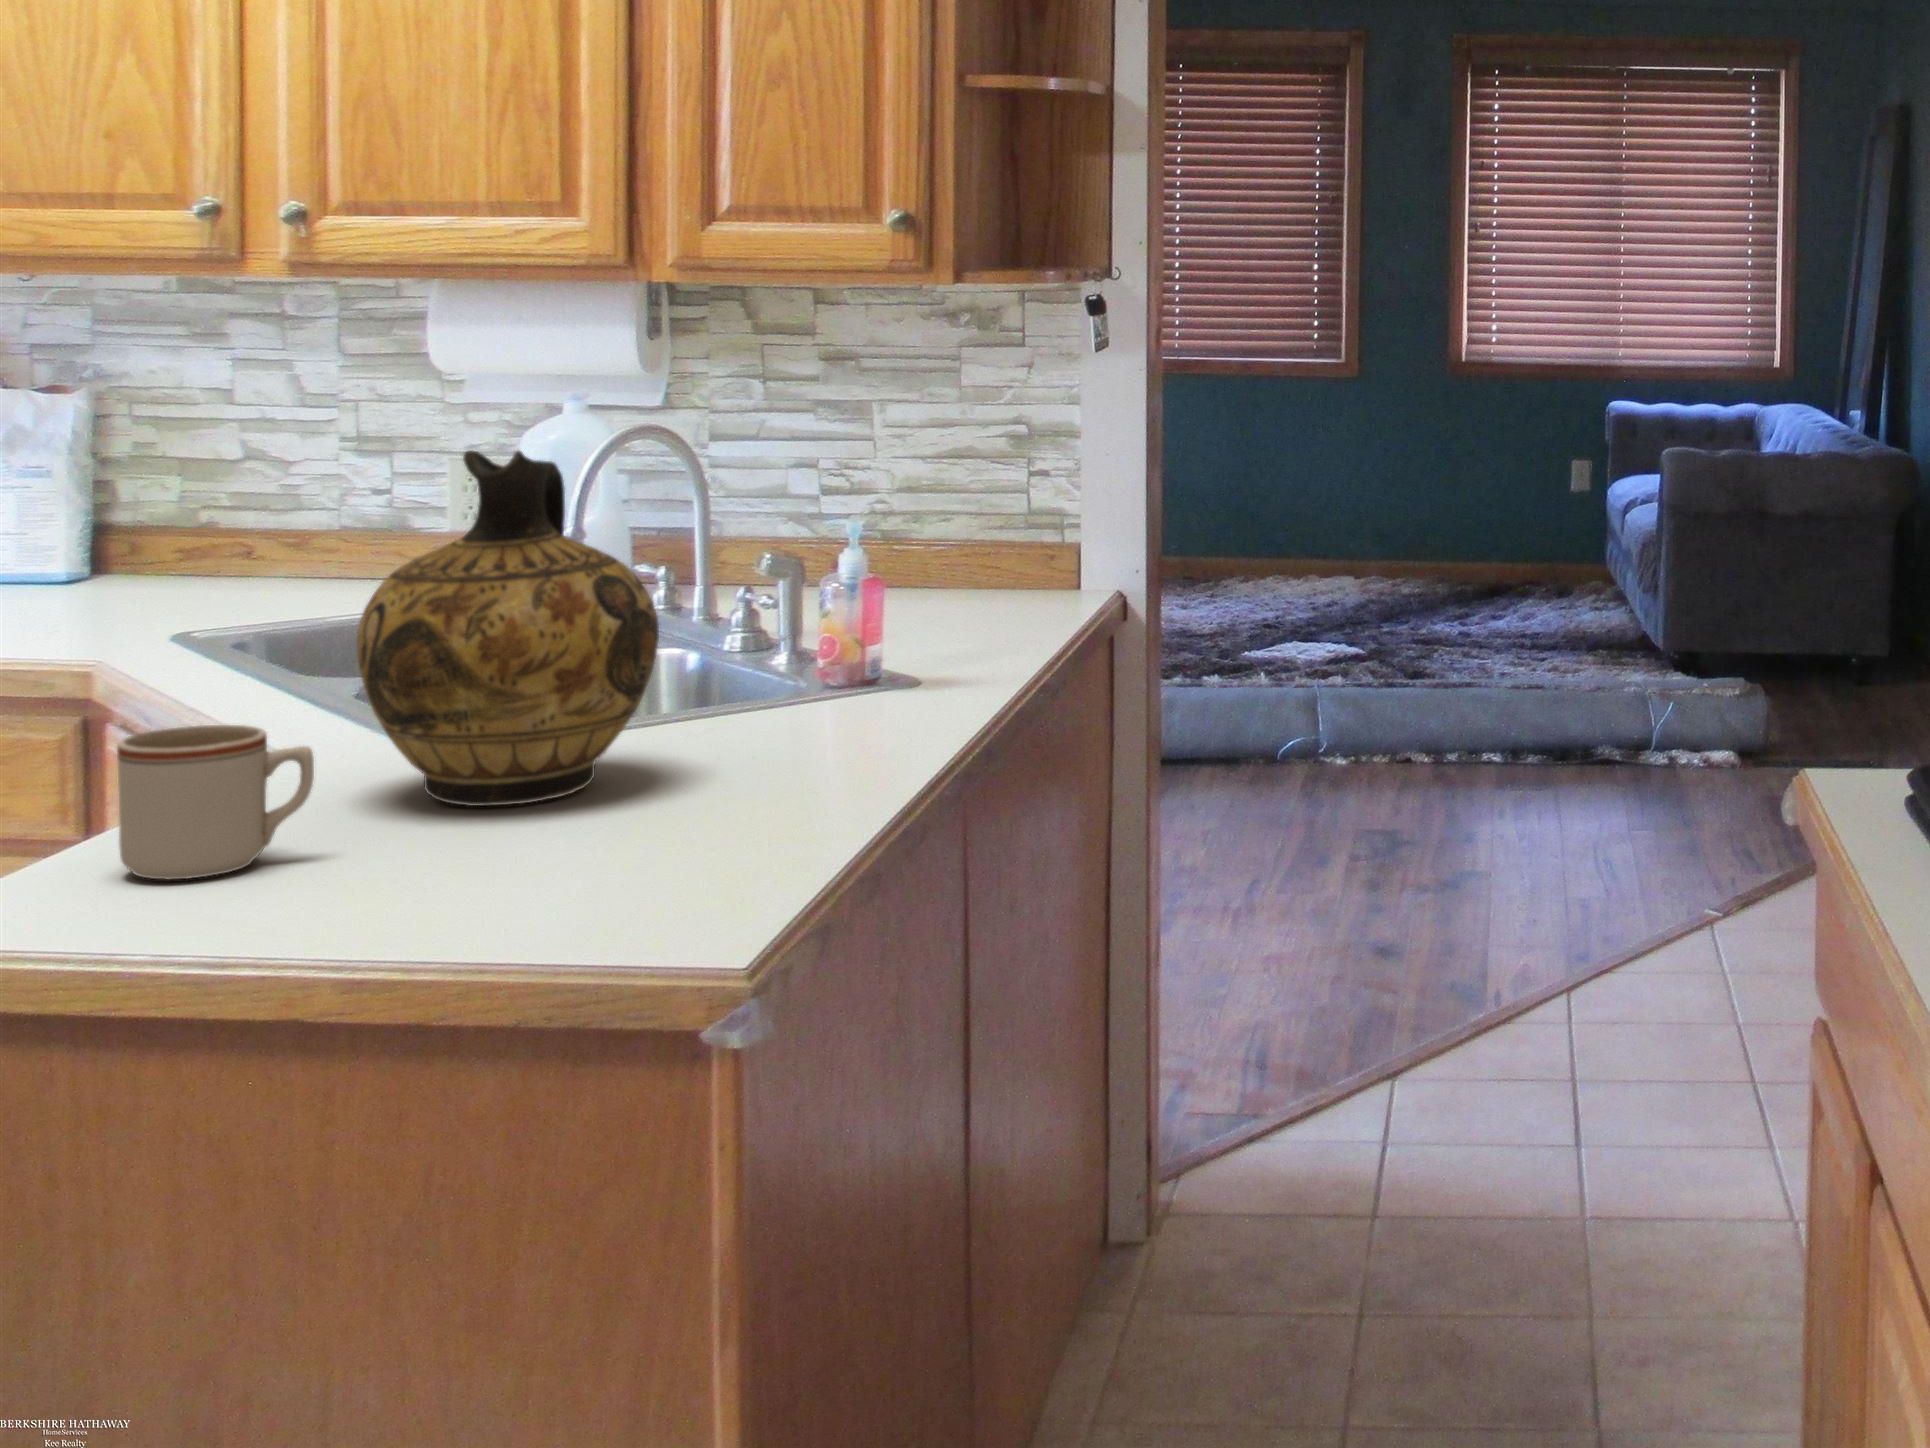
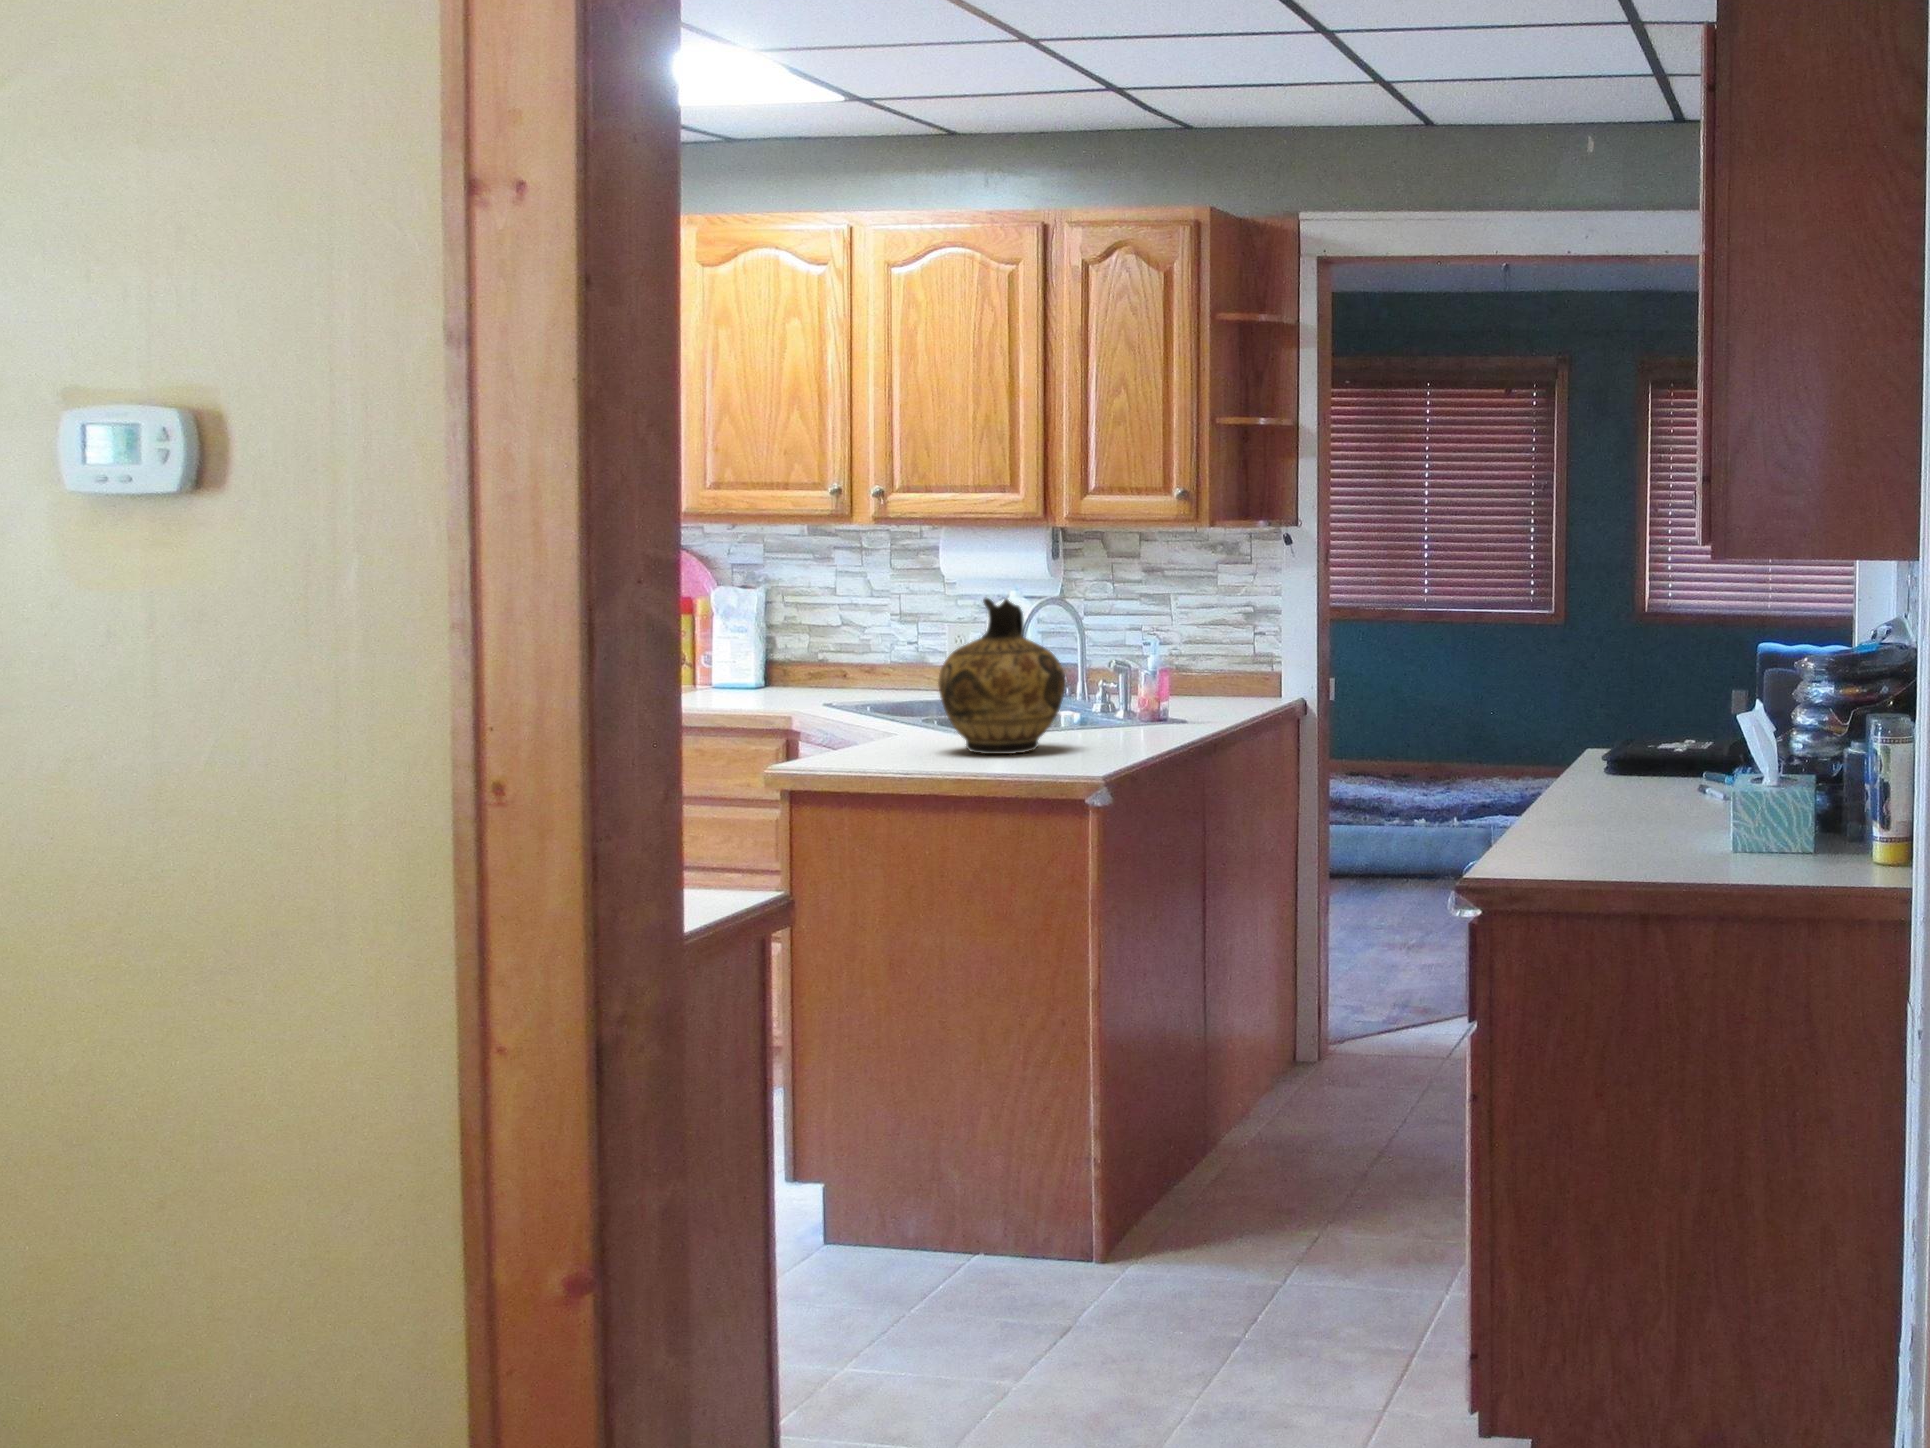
mug: present [117,725,314,880] -> none [854,709,929,768]

